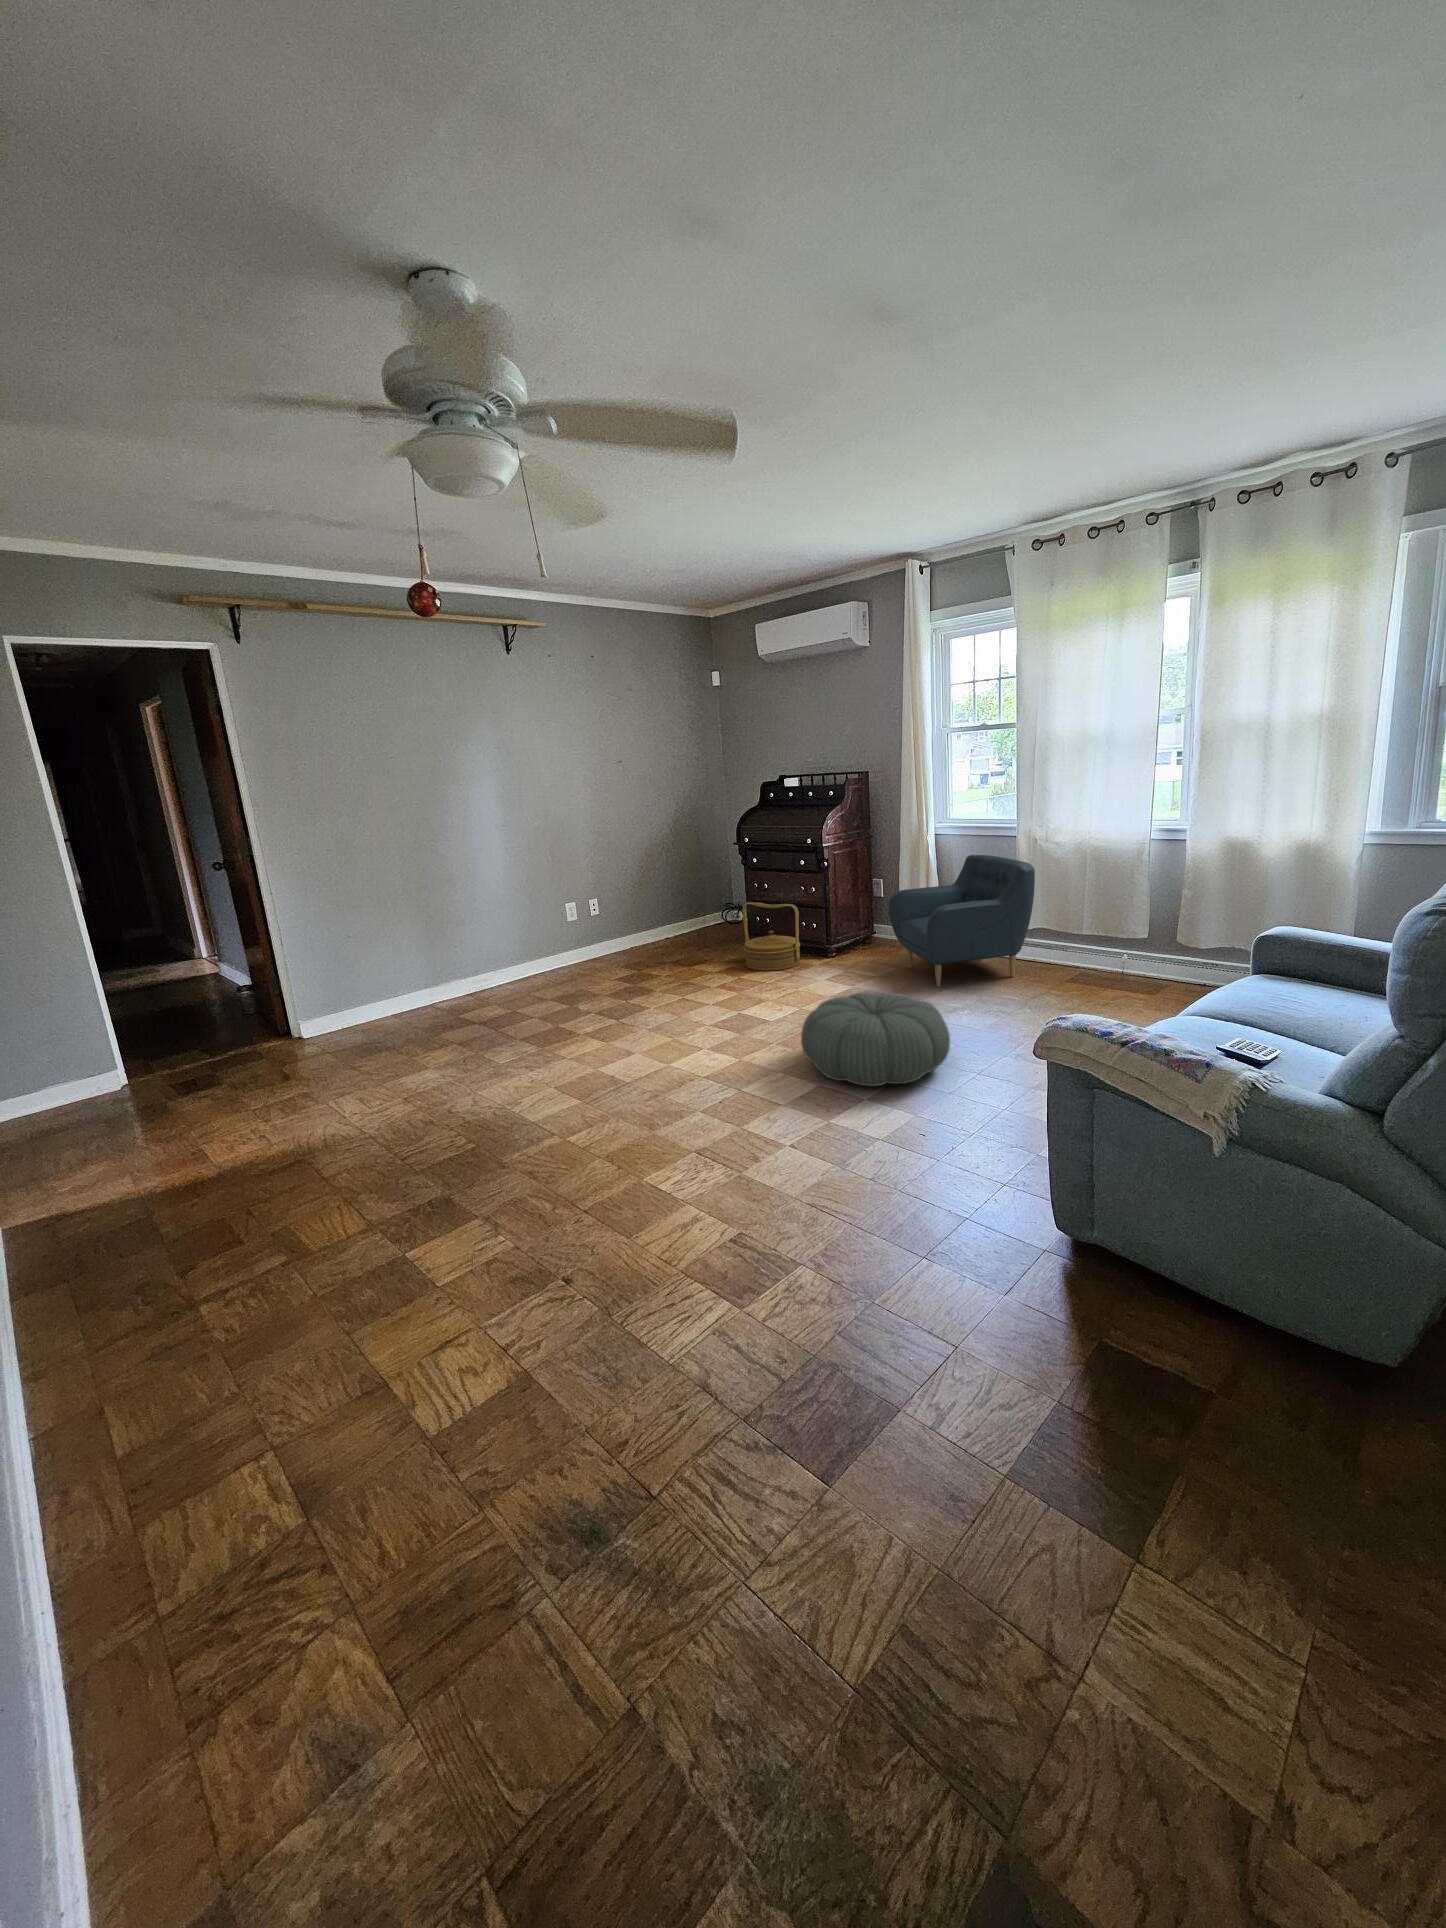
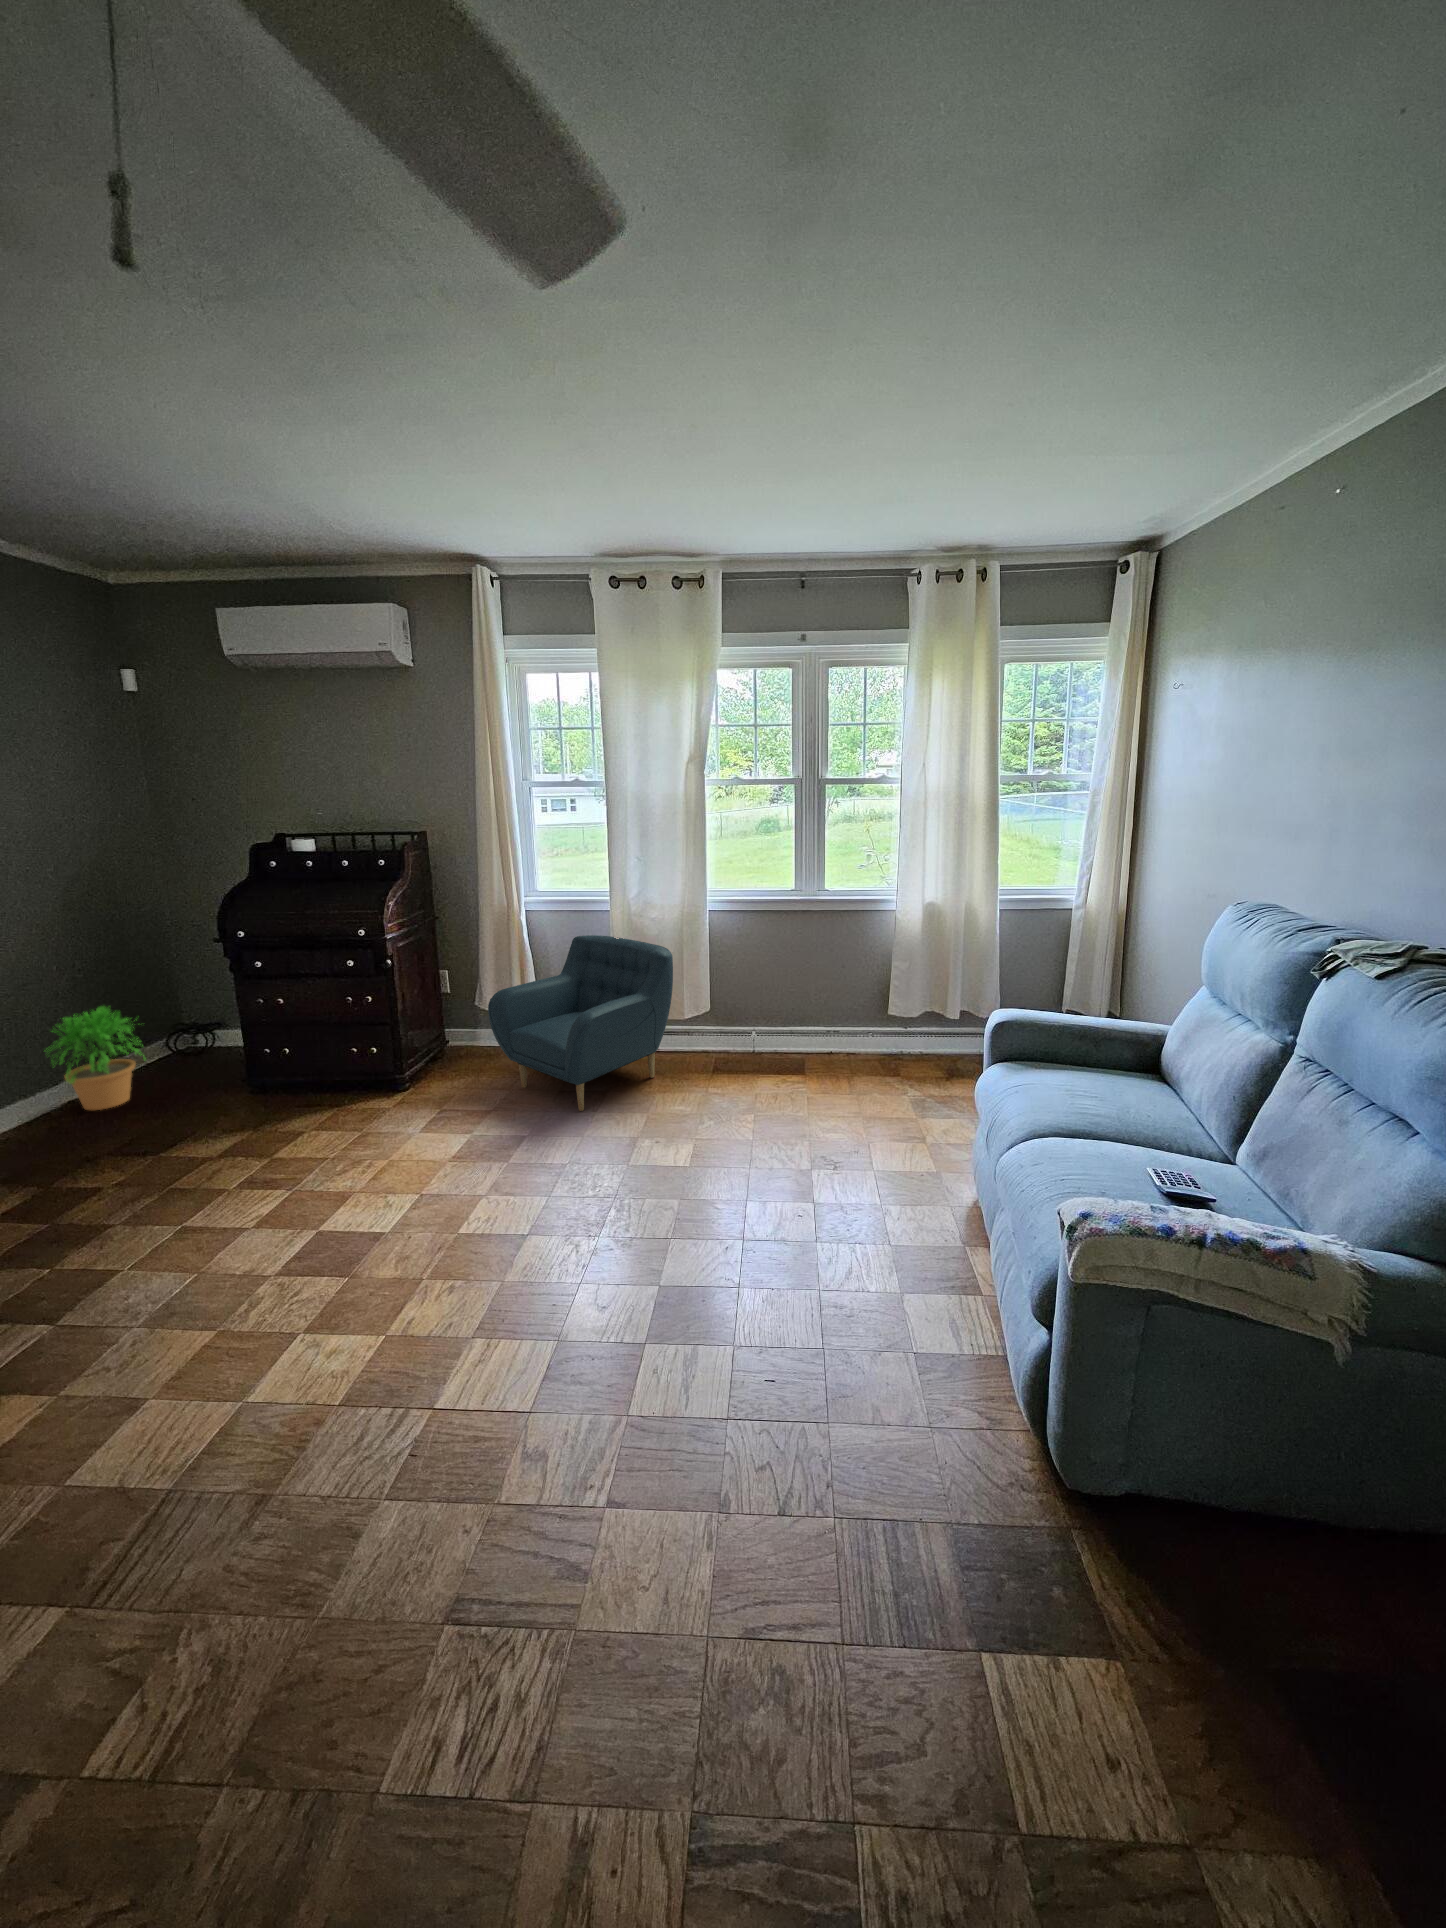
potted plant: none [655,881,706,943] -> present [44,1007,144,1110]
woven basket: present [742,902,800,971] -> none [250,1028,360,1138]
pouf: present [801,992,950,1087] -> none [491,1155,697,1322]

